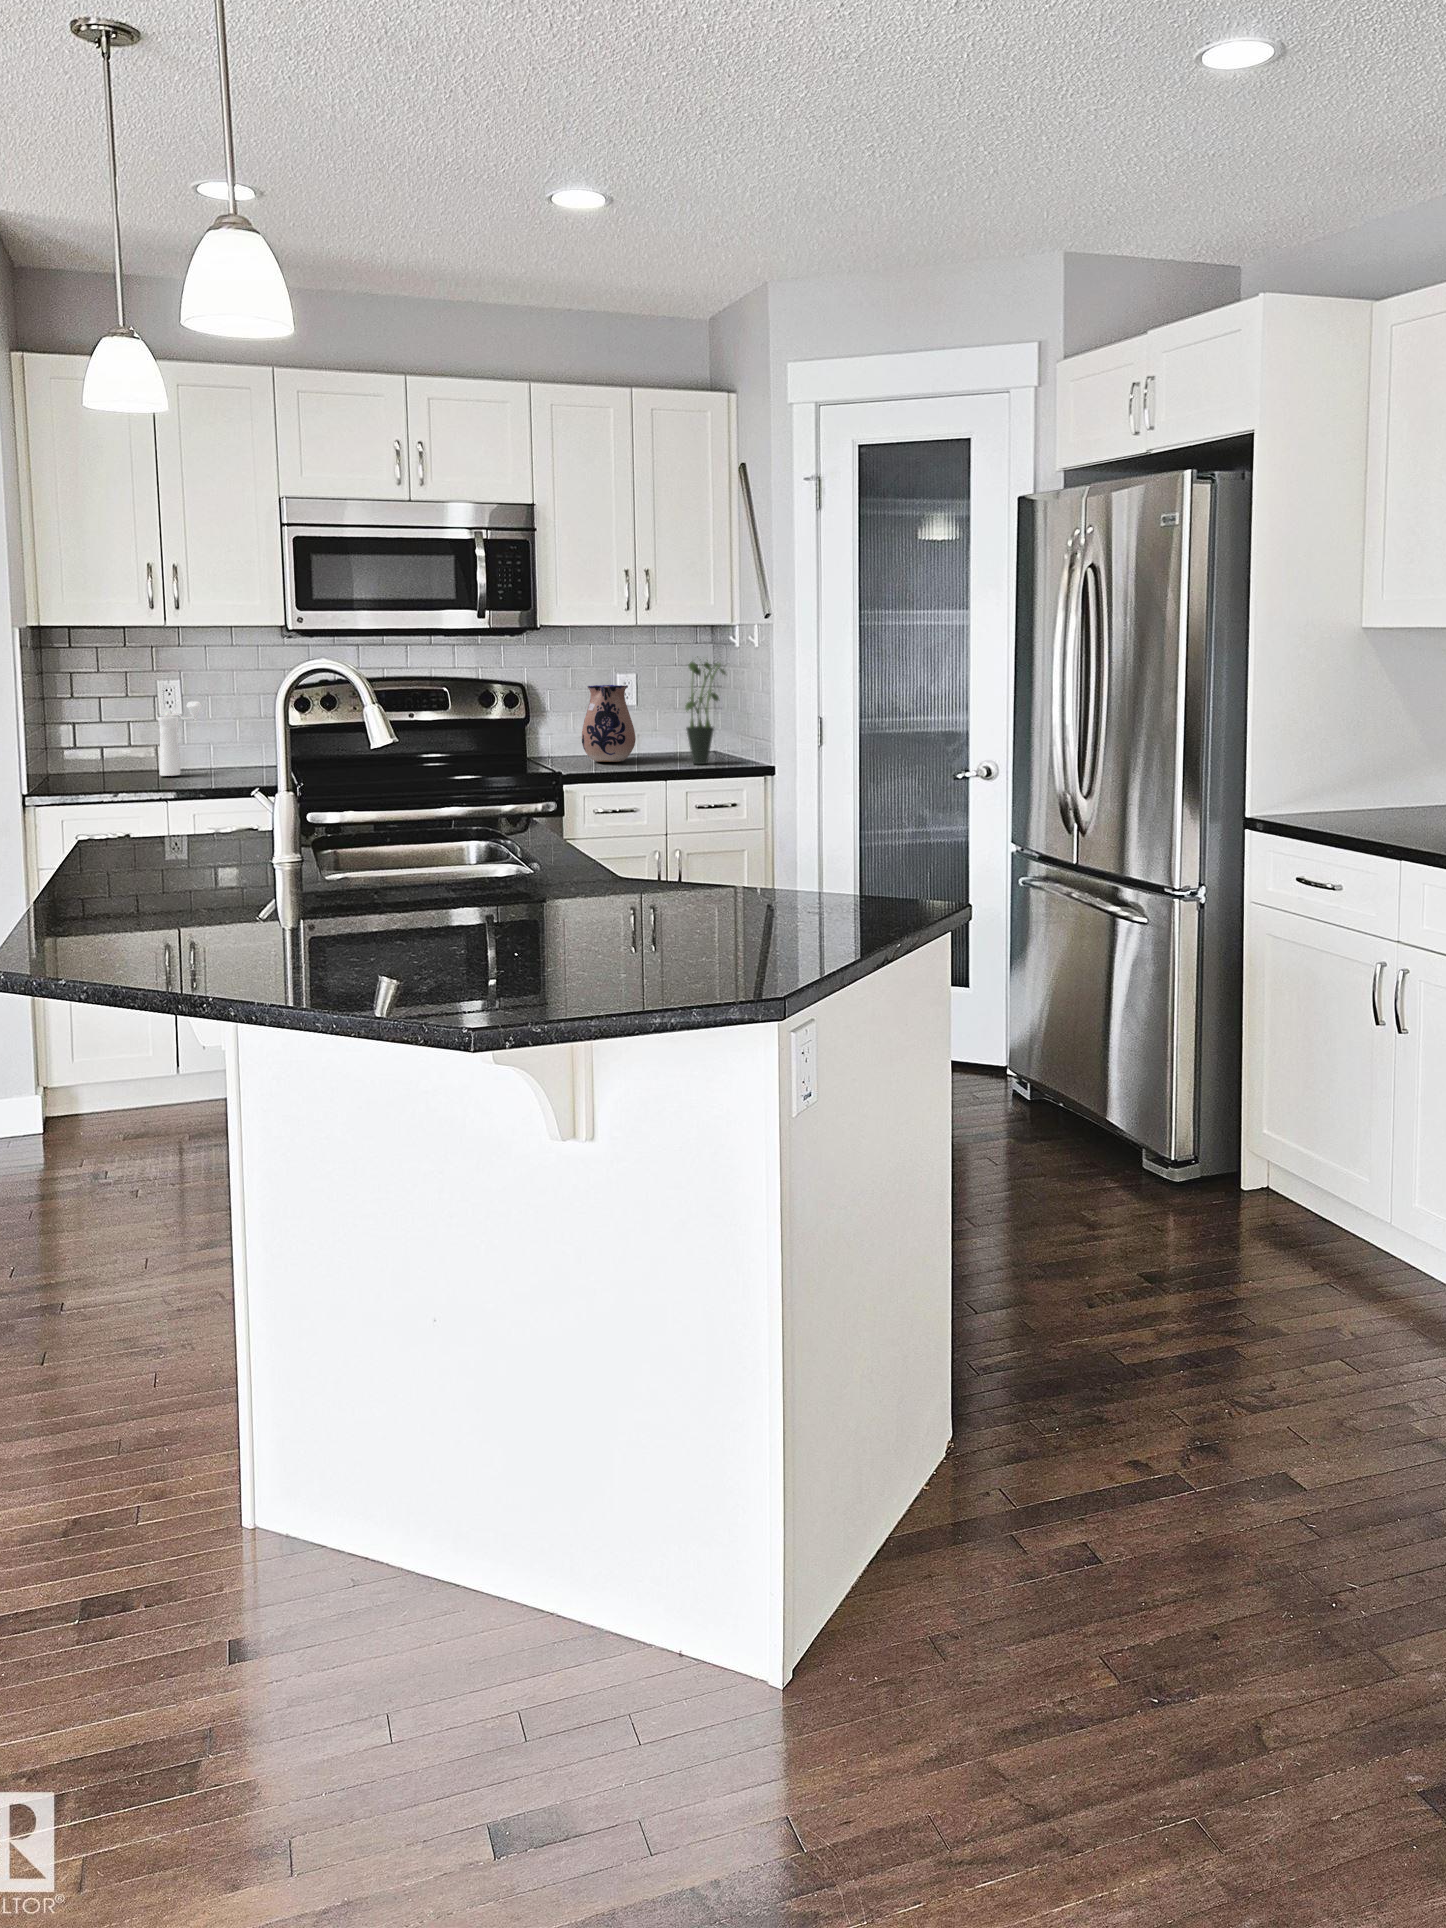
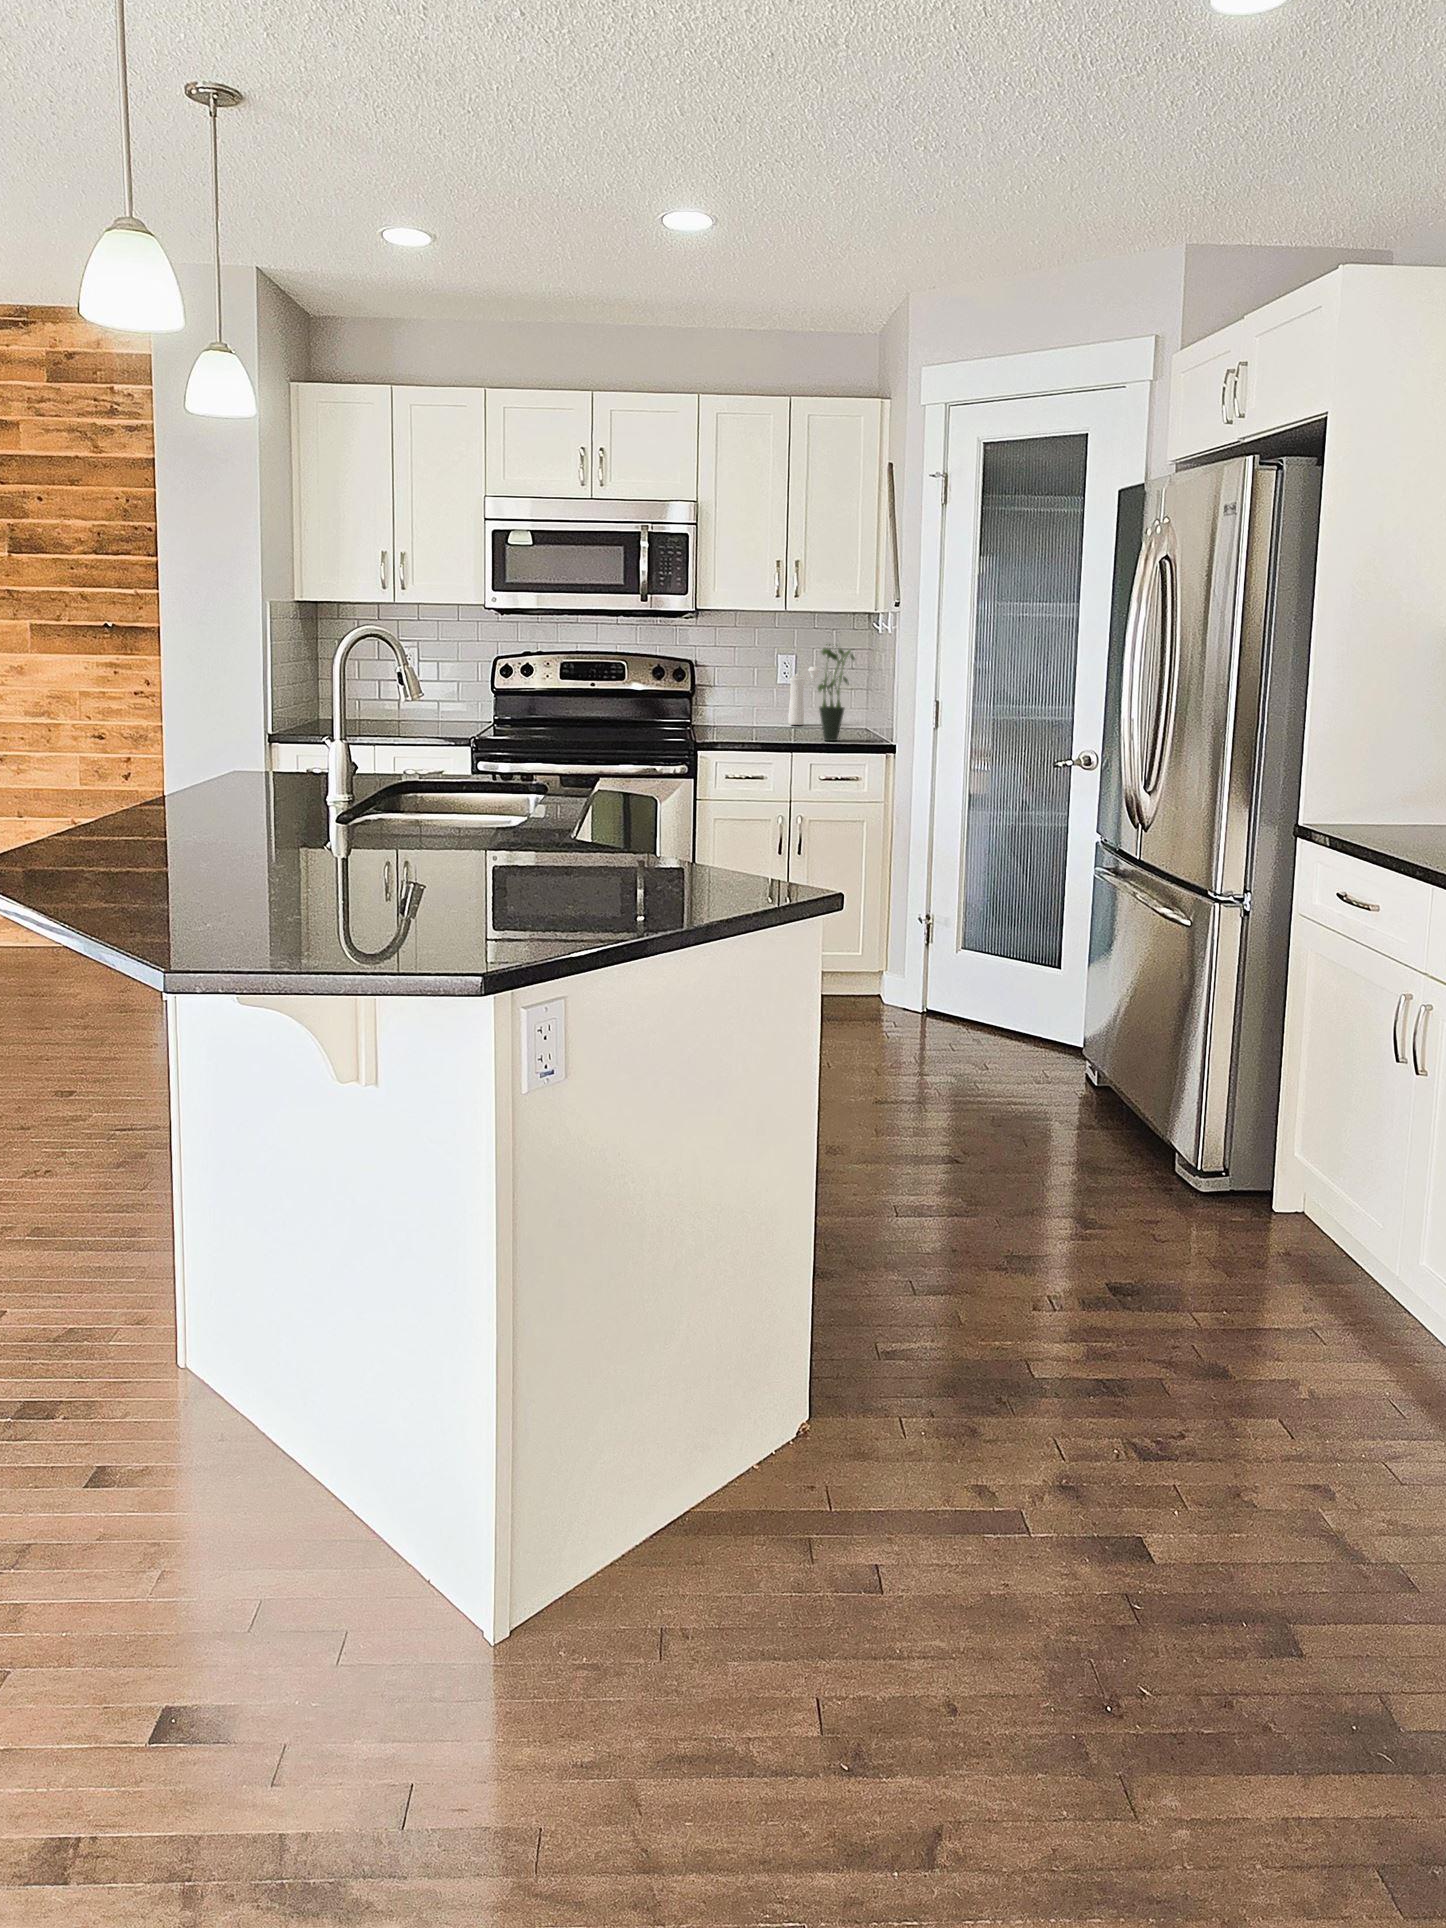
ceramic pitcher: present [582,685,636,762] -> none [730,667,777,735]
pepper mill: present [158,702,202,776] -> present [788,667,820,725]

